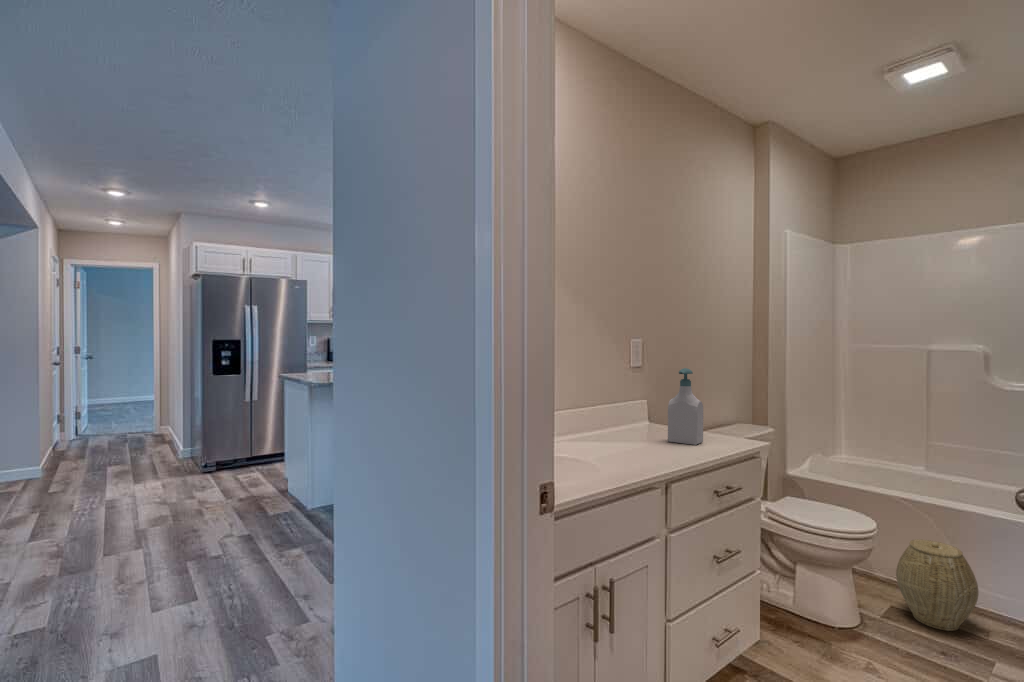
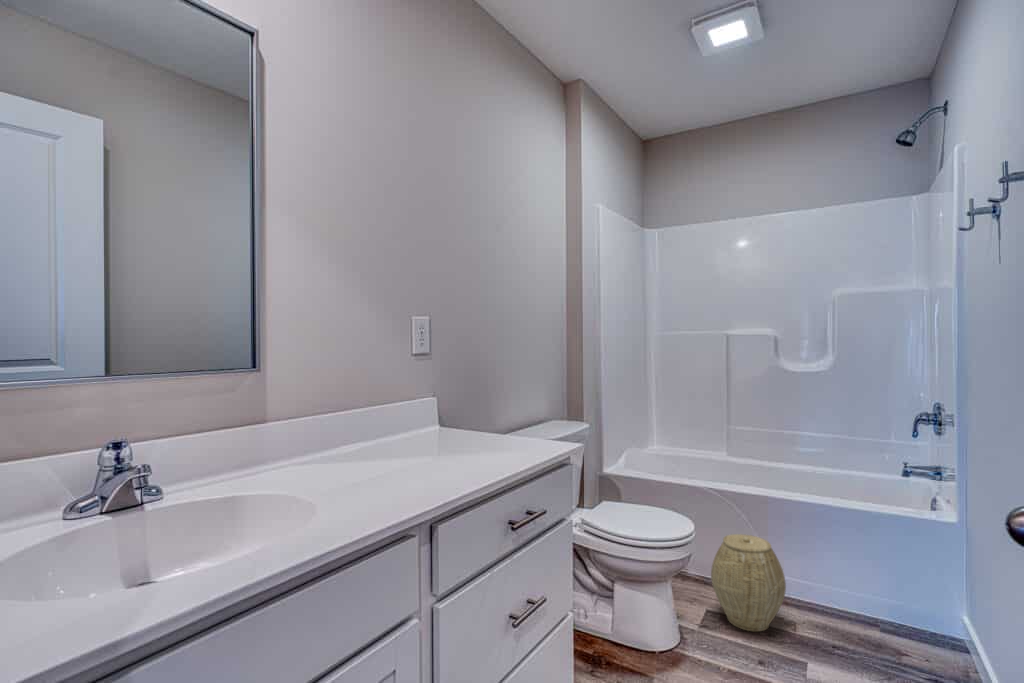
soap bottle: present [668,368,703,445] -> none [453,351,500,456]

